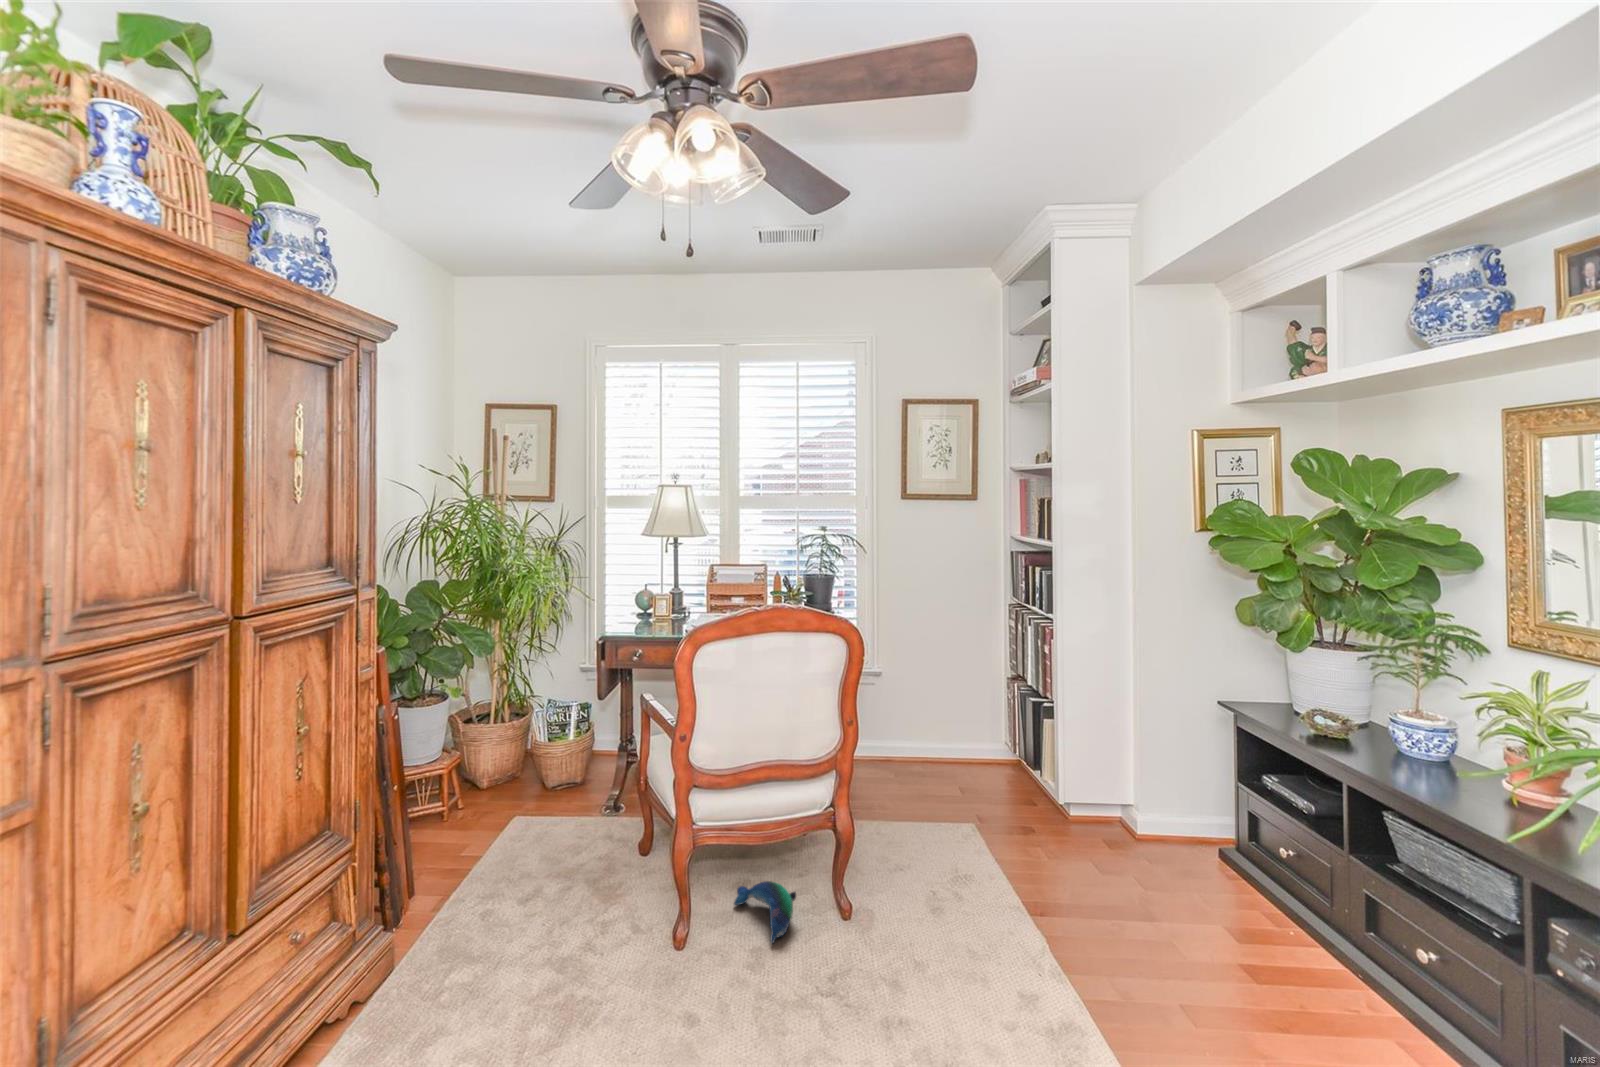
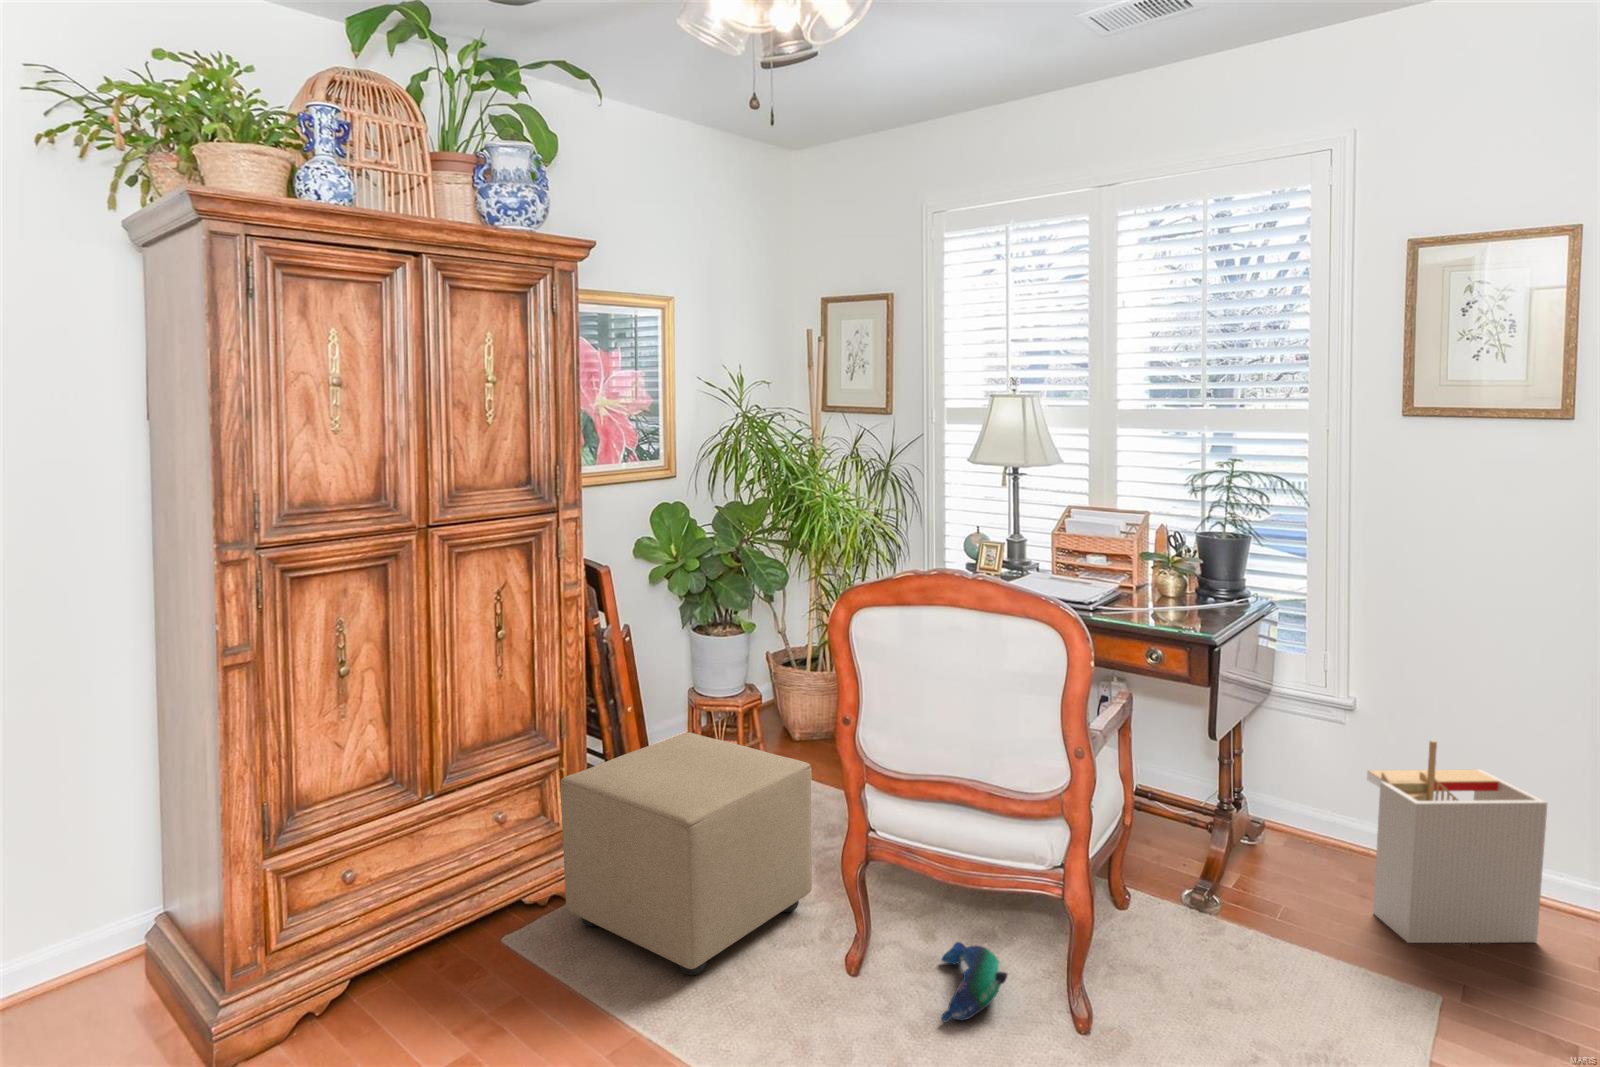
storage bin: none [898,684,975,798] -> present [1367,741,1547,943]
ottoman: none [380,786,609,1012] -> present [560,733,812,975]

